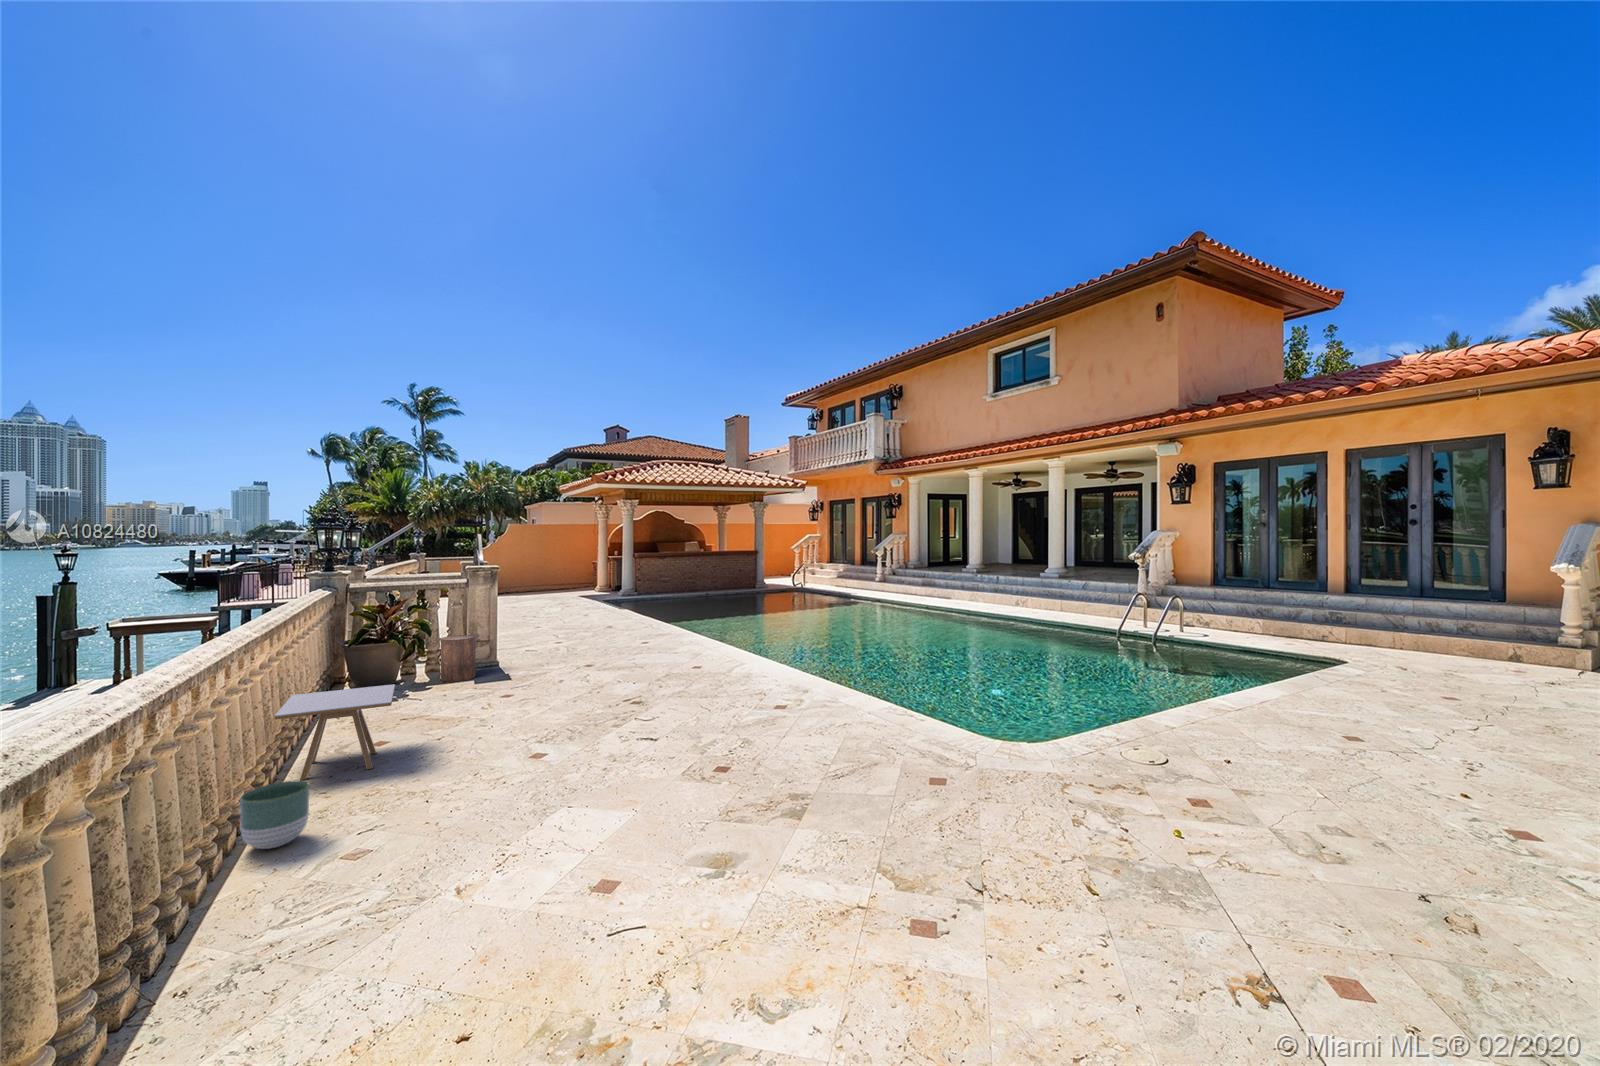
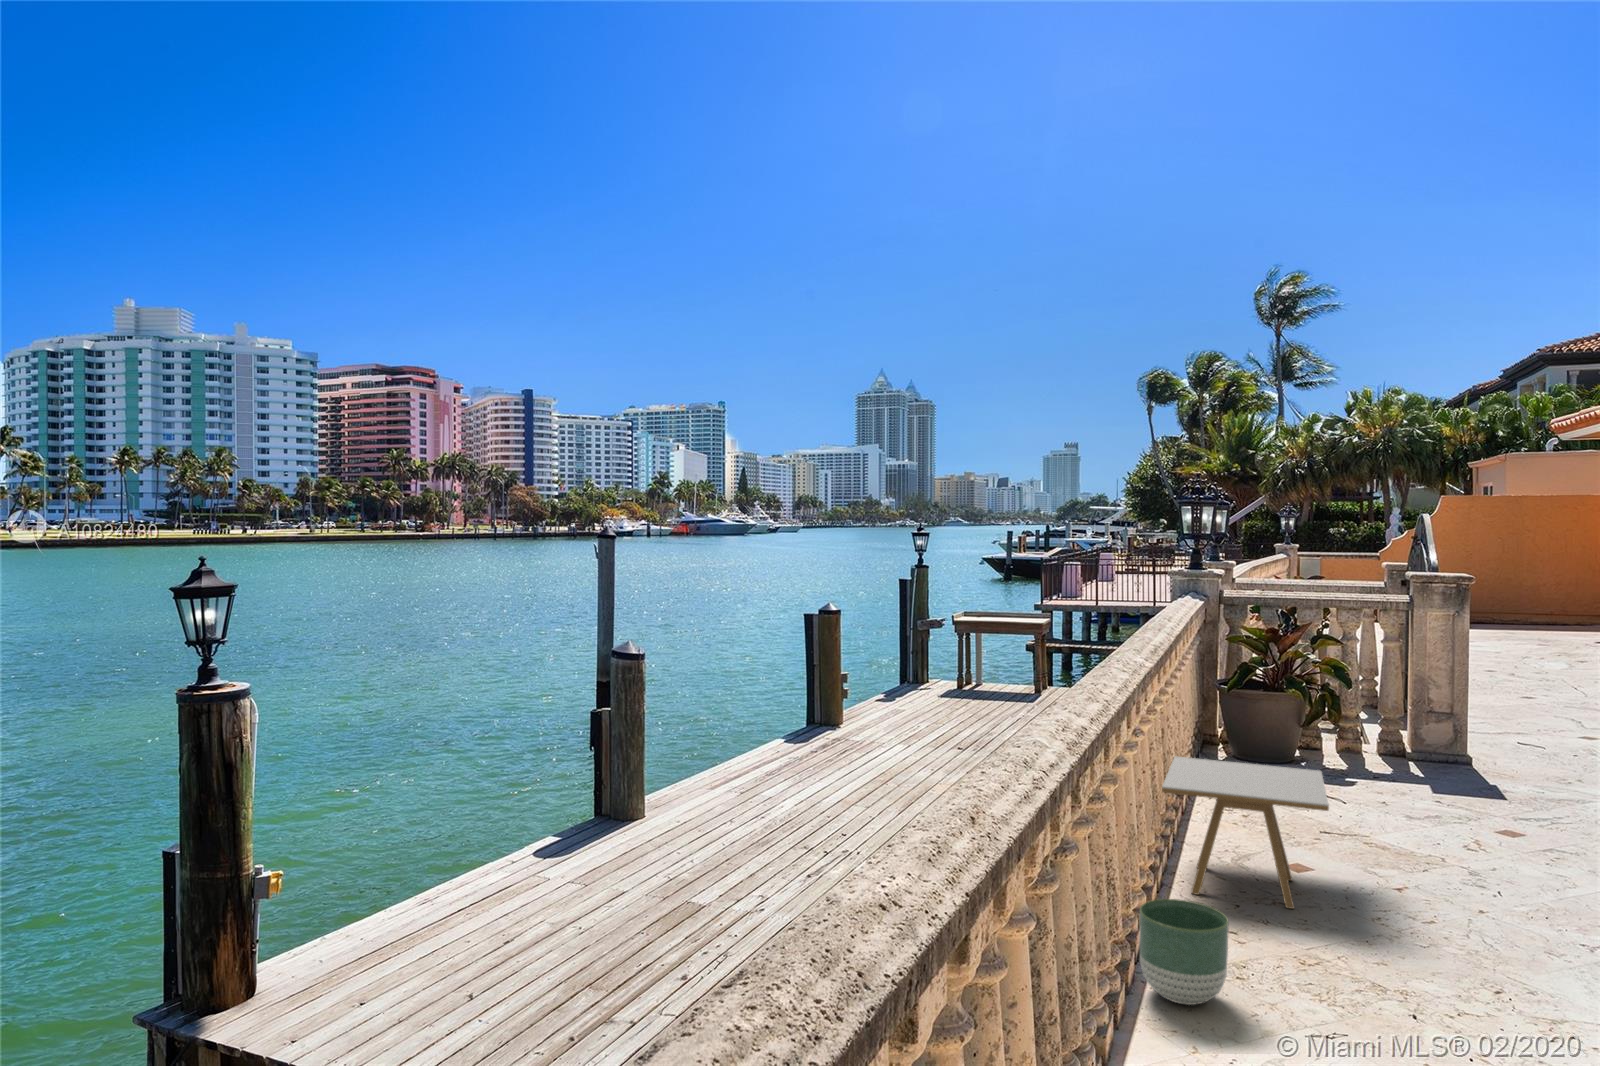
stool: present [441,635,475,682] -> none [1364,694,1428,778]

